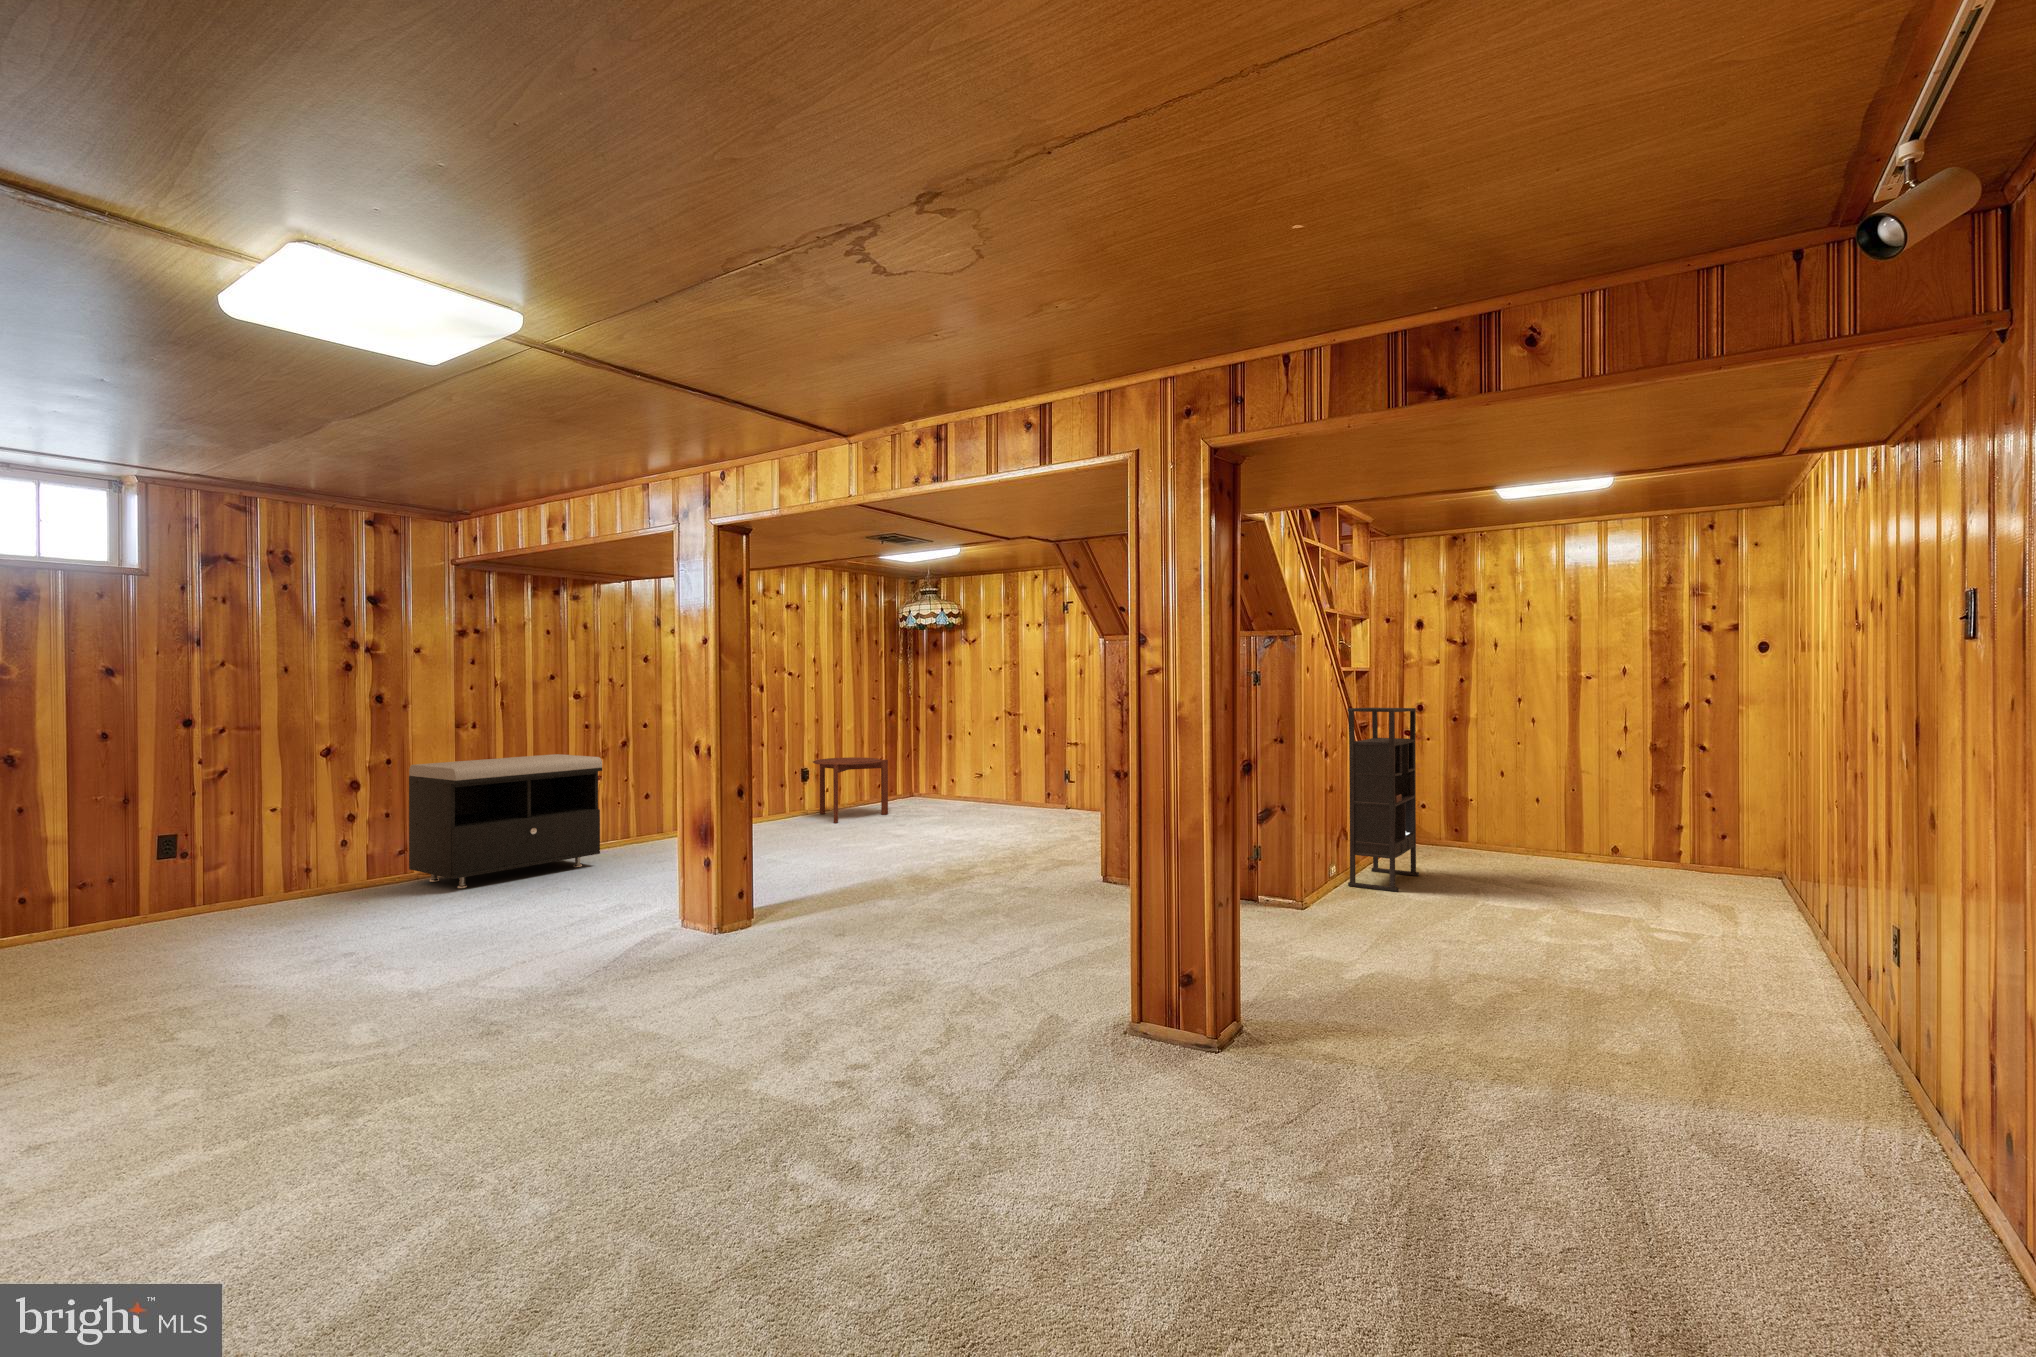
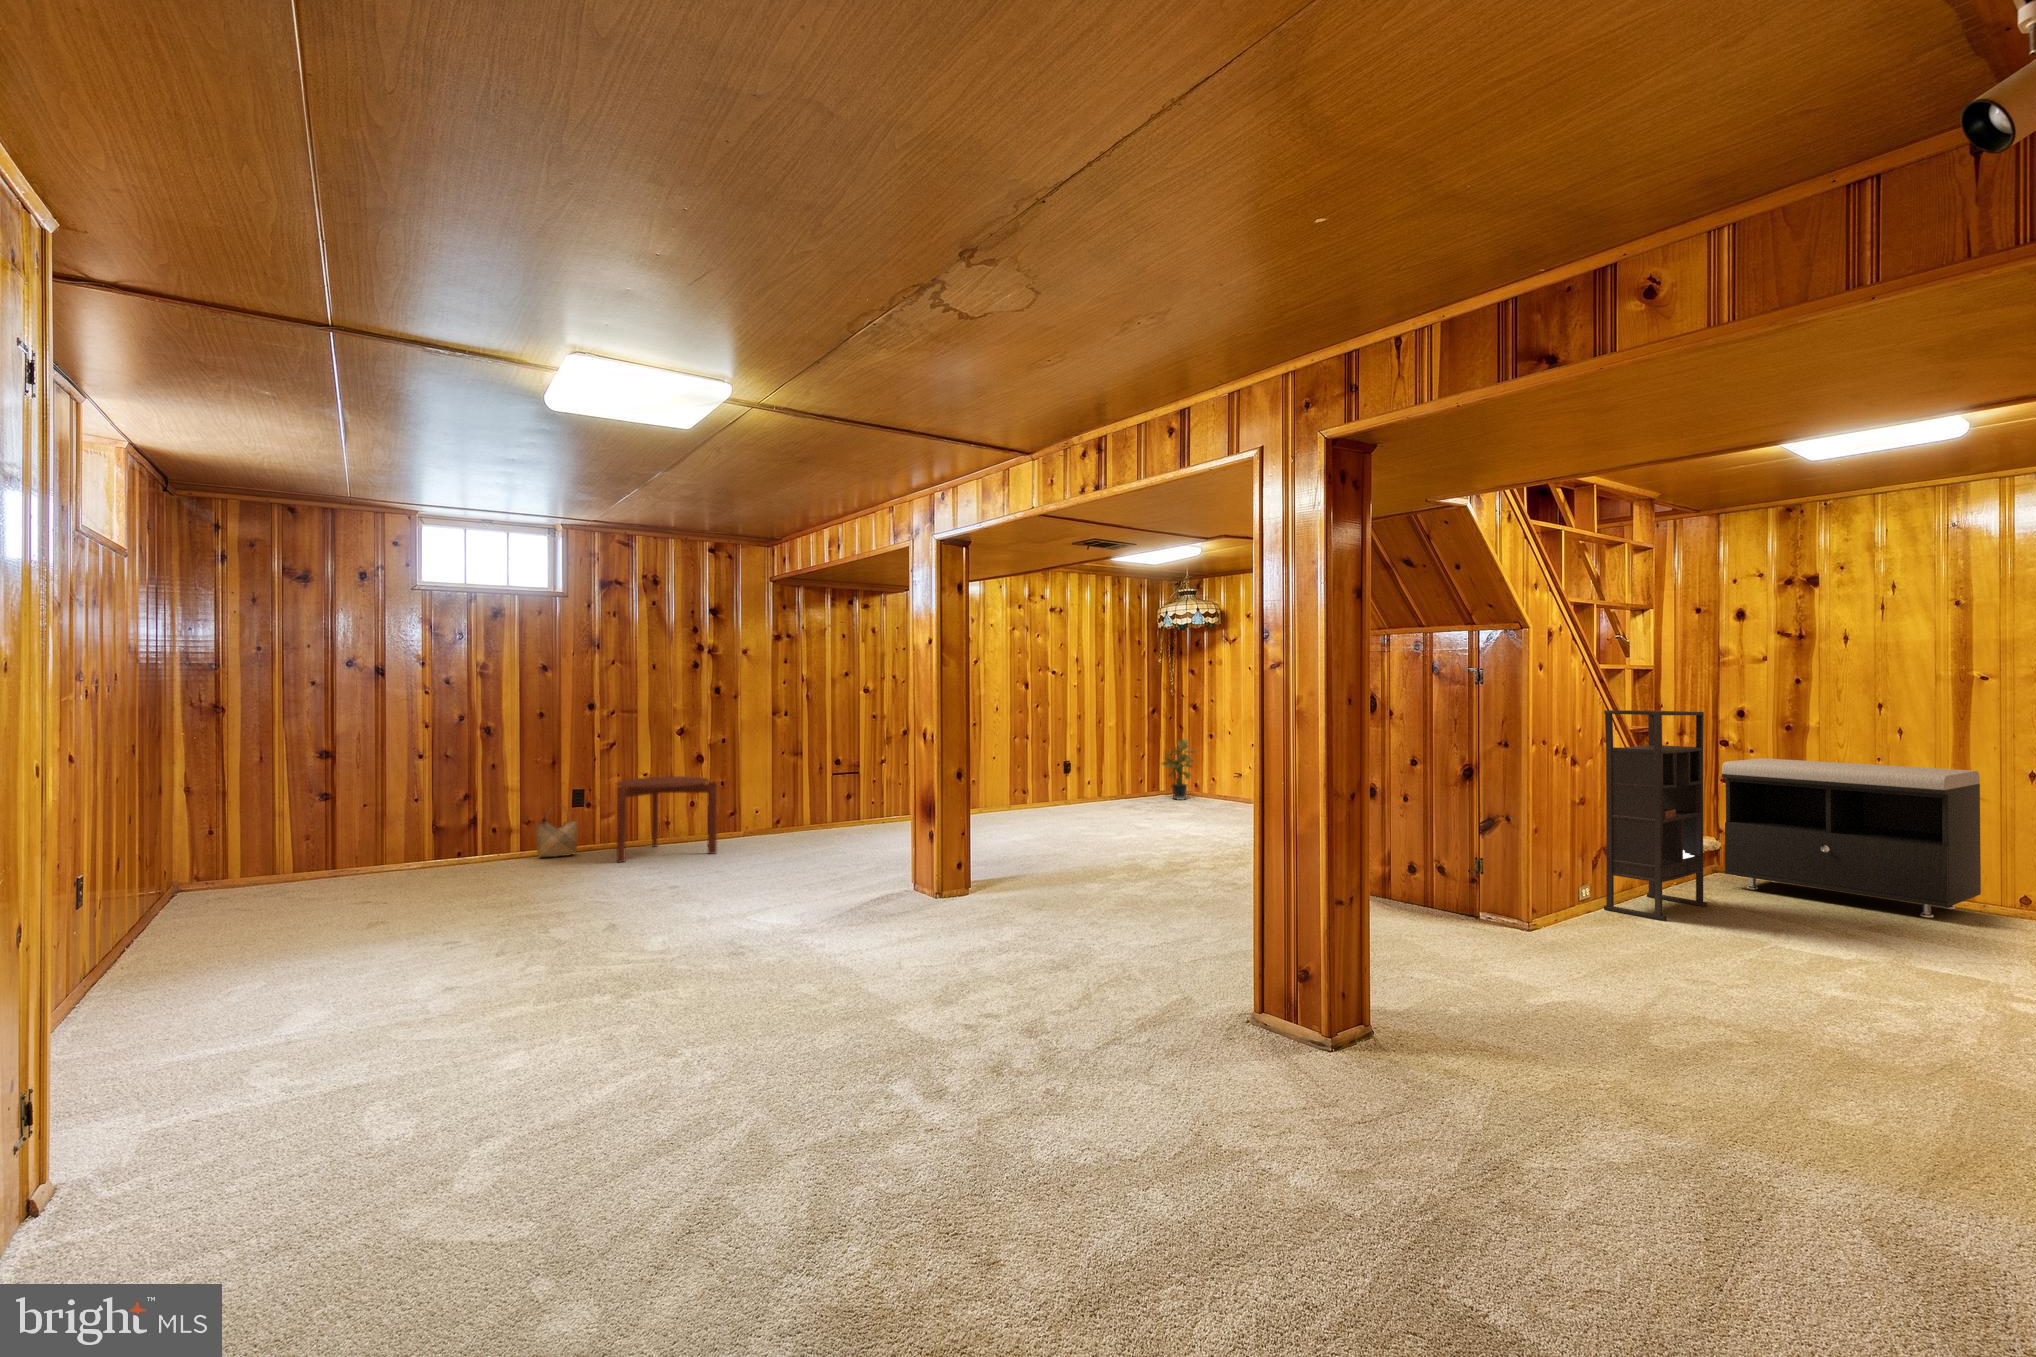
potted plant: none [899,740,934,804] -> present [1162,739,1195,800]
storage bench: present [409,754,602,888] -> present [1722,758,1981,918]
side table: present [813,757,888,823] -> present [617,776,717,862]
woven basket: none [99,856,170,932] -> present [536,803,577,857]

